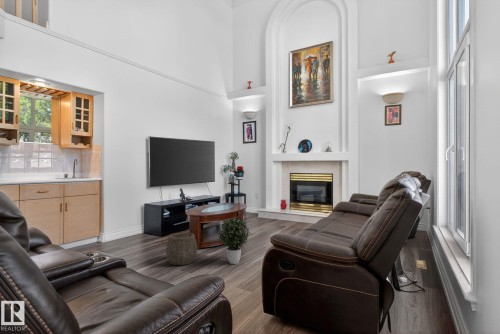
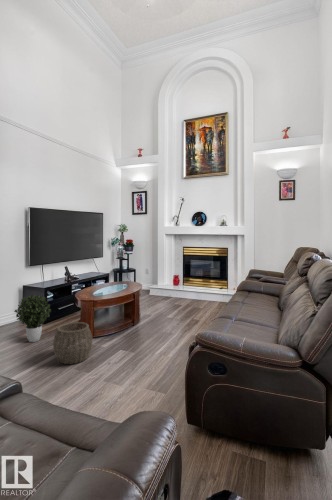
potted plant: present [218,218,250,264] -> present [14,295,51,342]

